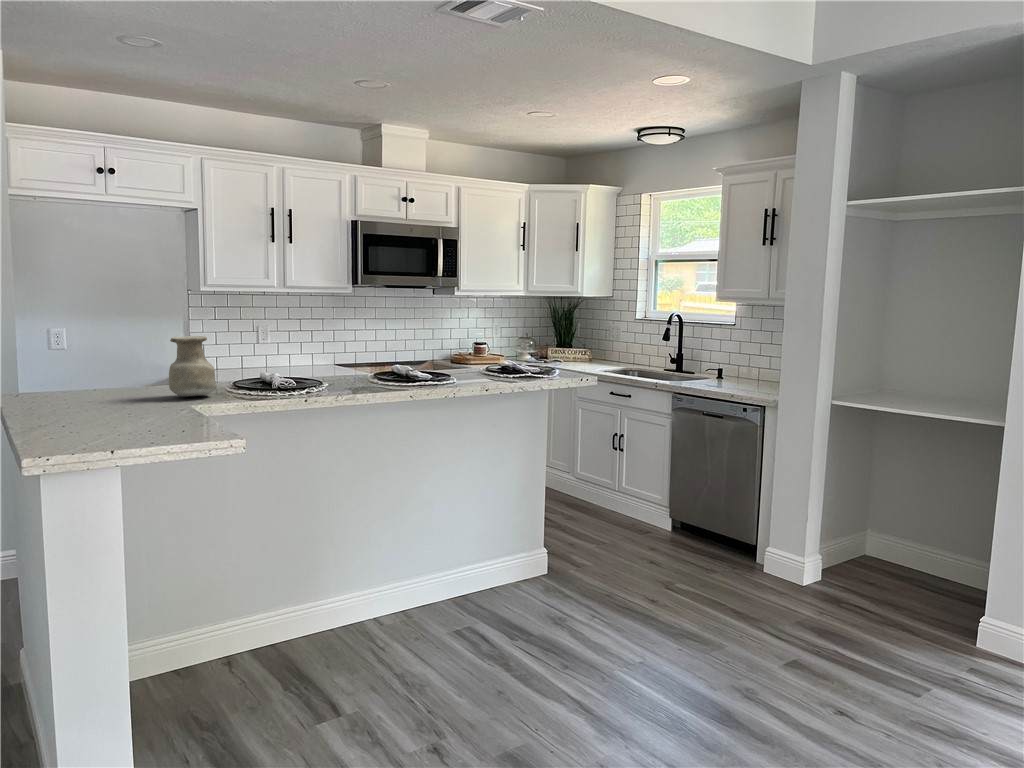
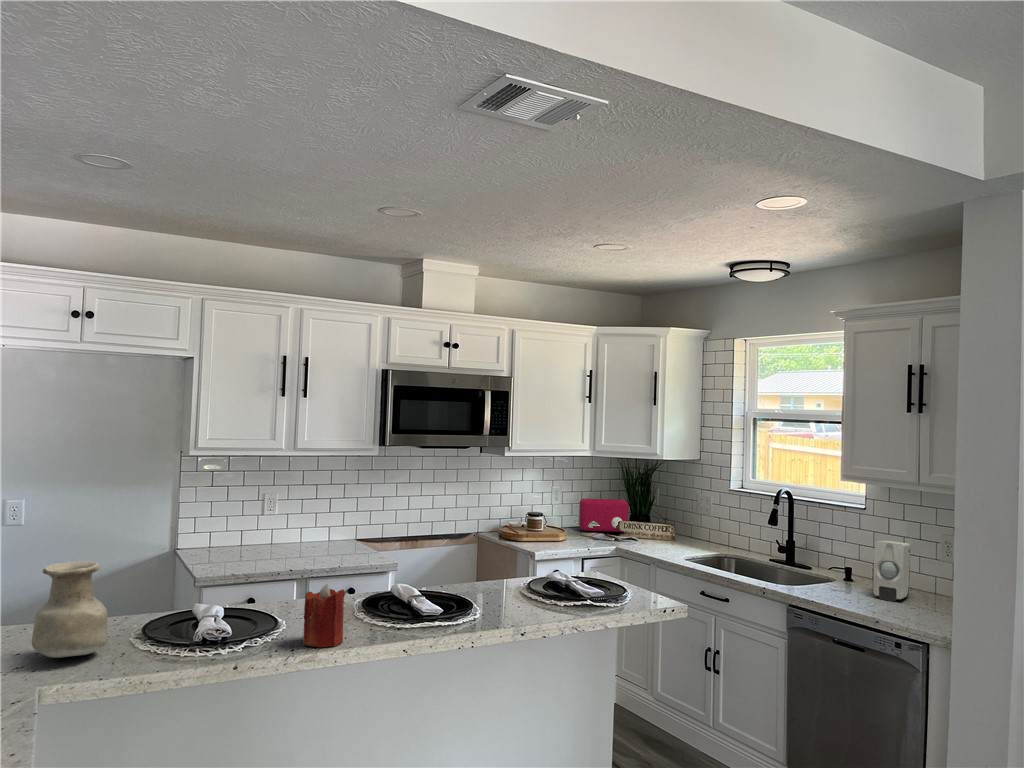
toaster: none [514,332,555,359] -> present [579,498,628,533]
soap dispenser: none [735,344,764,387] -> present [874,541,911,601]
candle: none [343,351,370,391] -> present [303,584,345,647]

